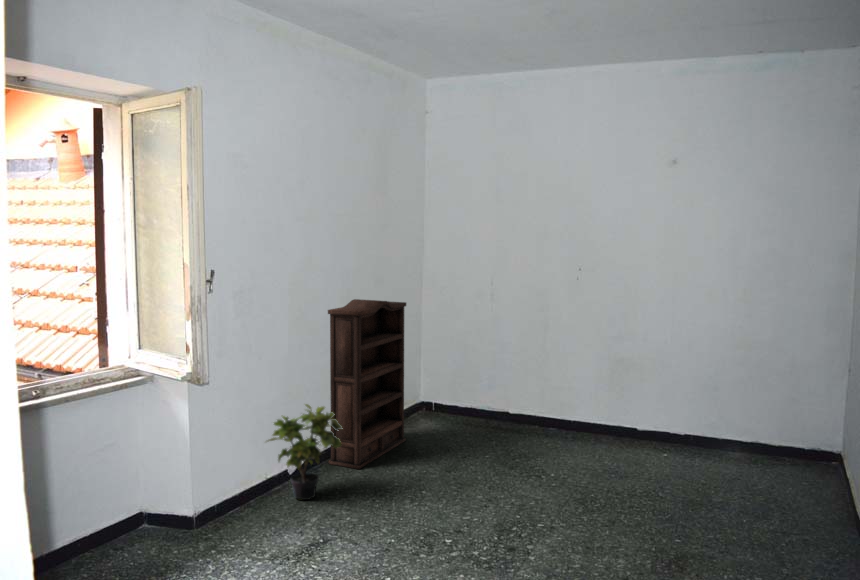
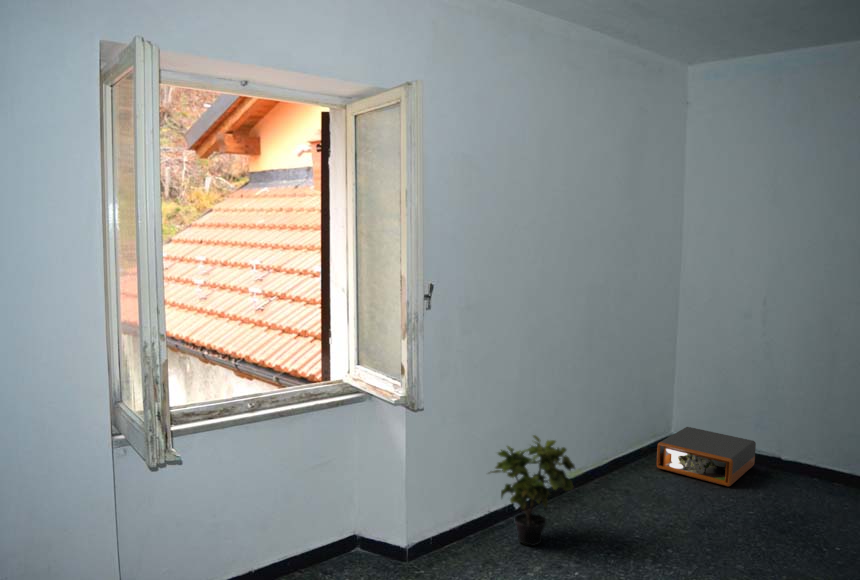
bookshelf: present [328,299,406,469] -> none [560,315,659,514]
storage box: none [408,393,485,436] -> present [656,427,756,486]

